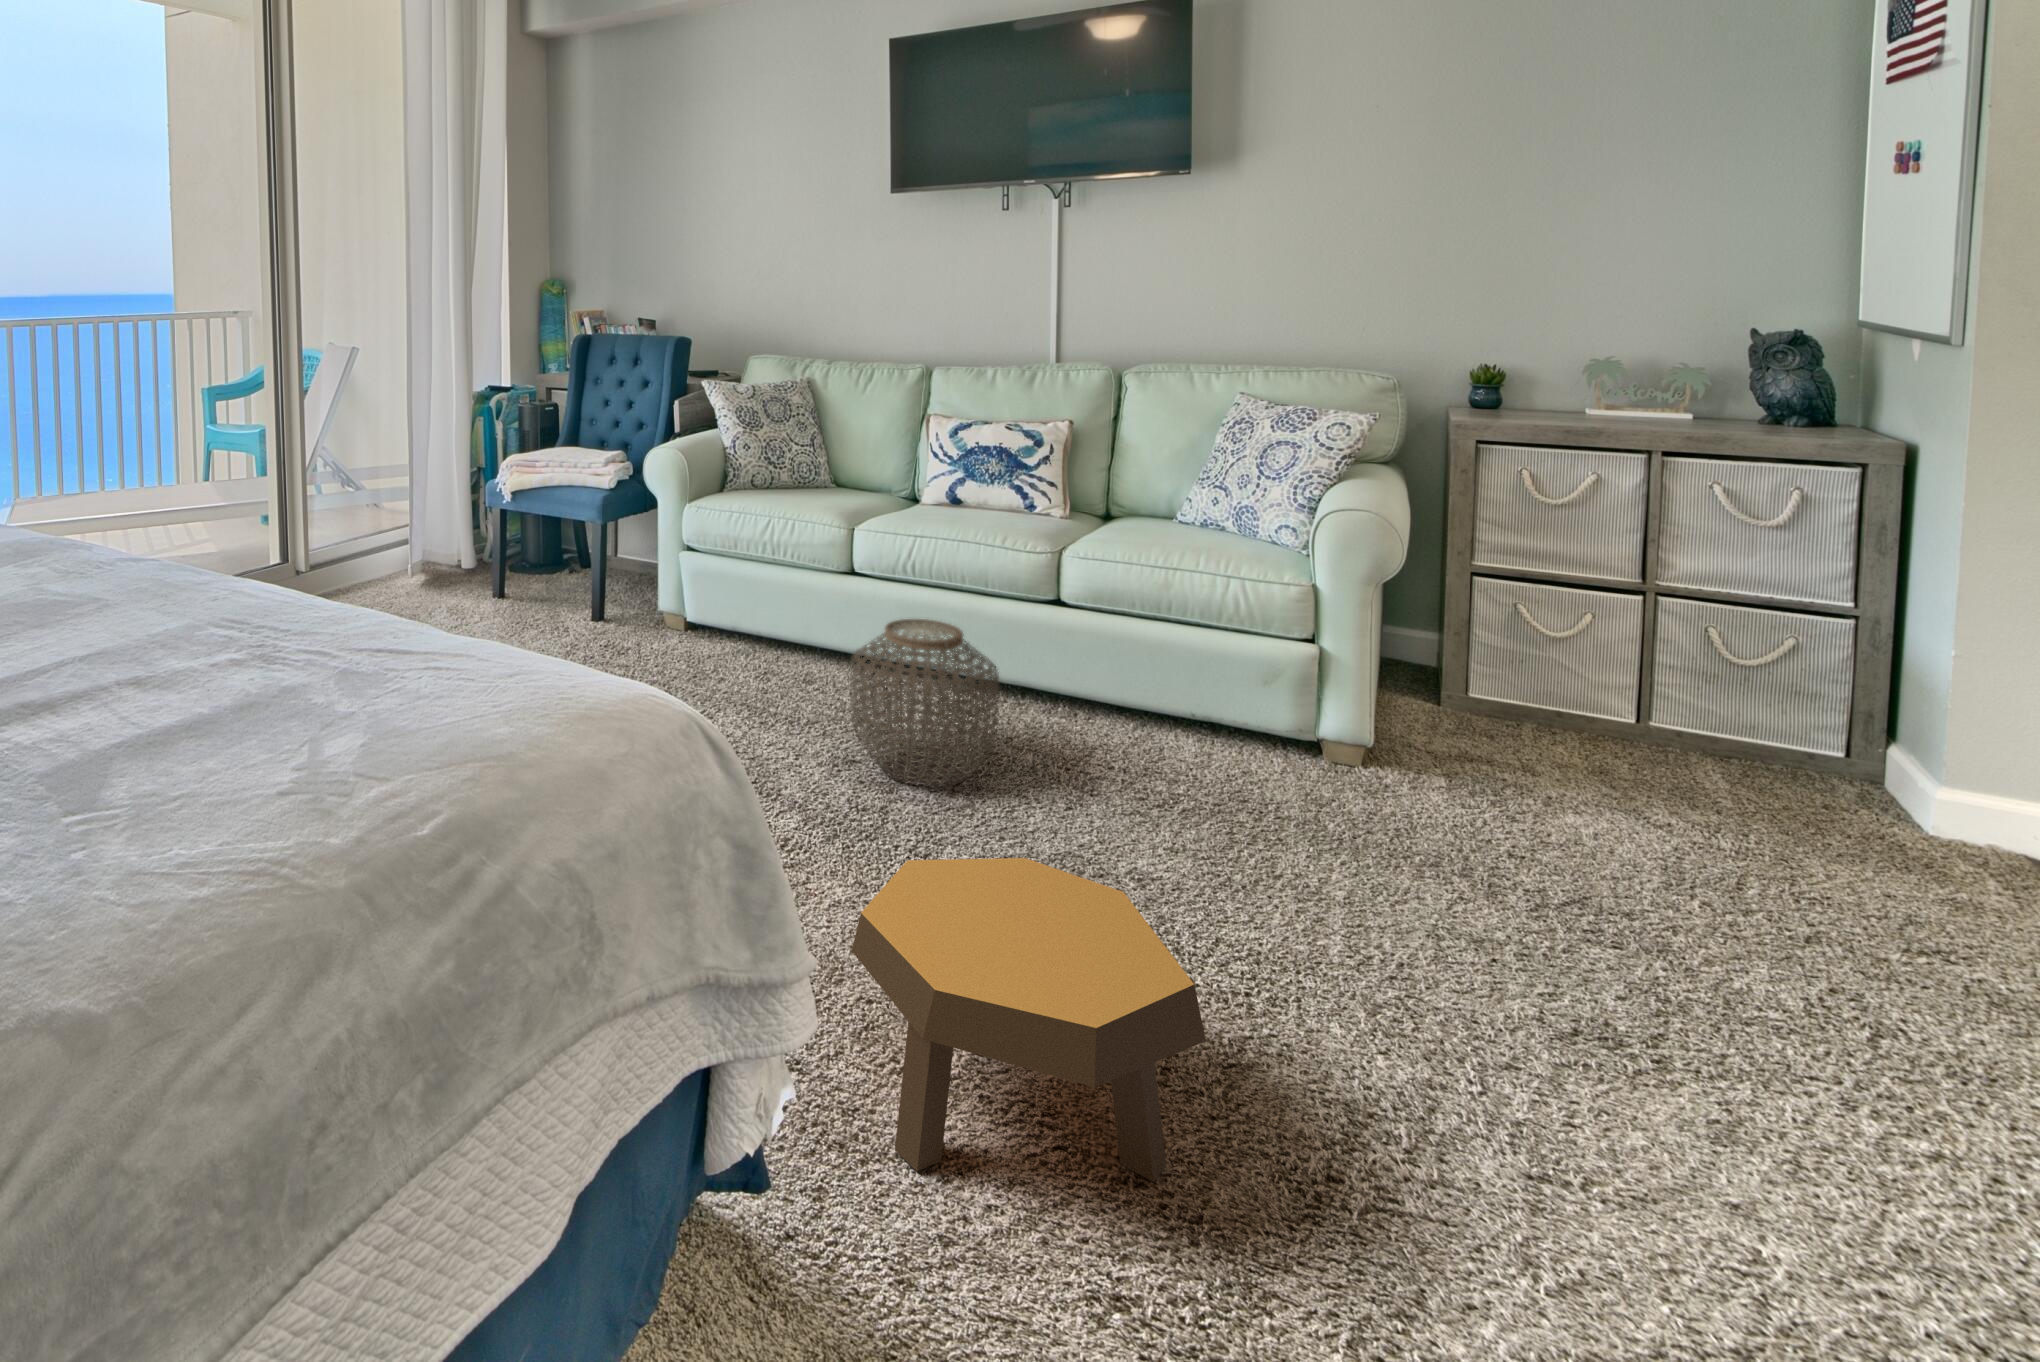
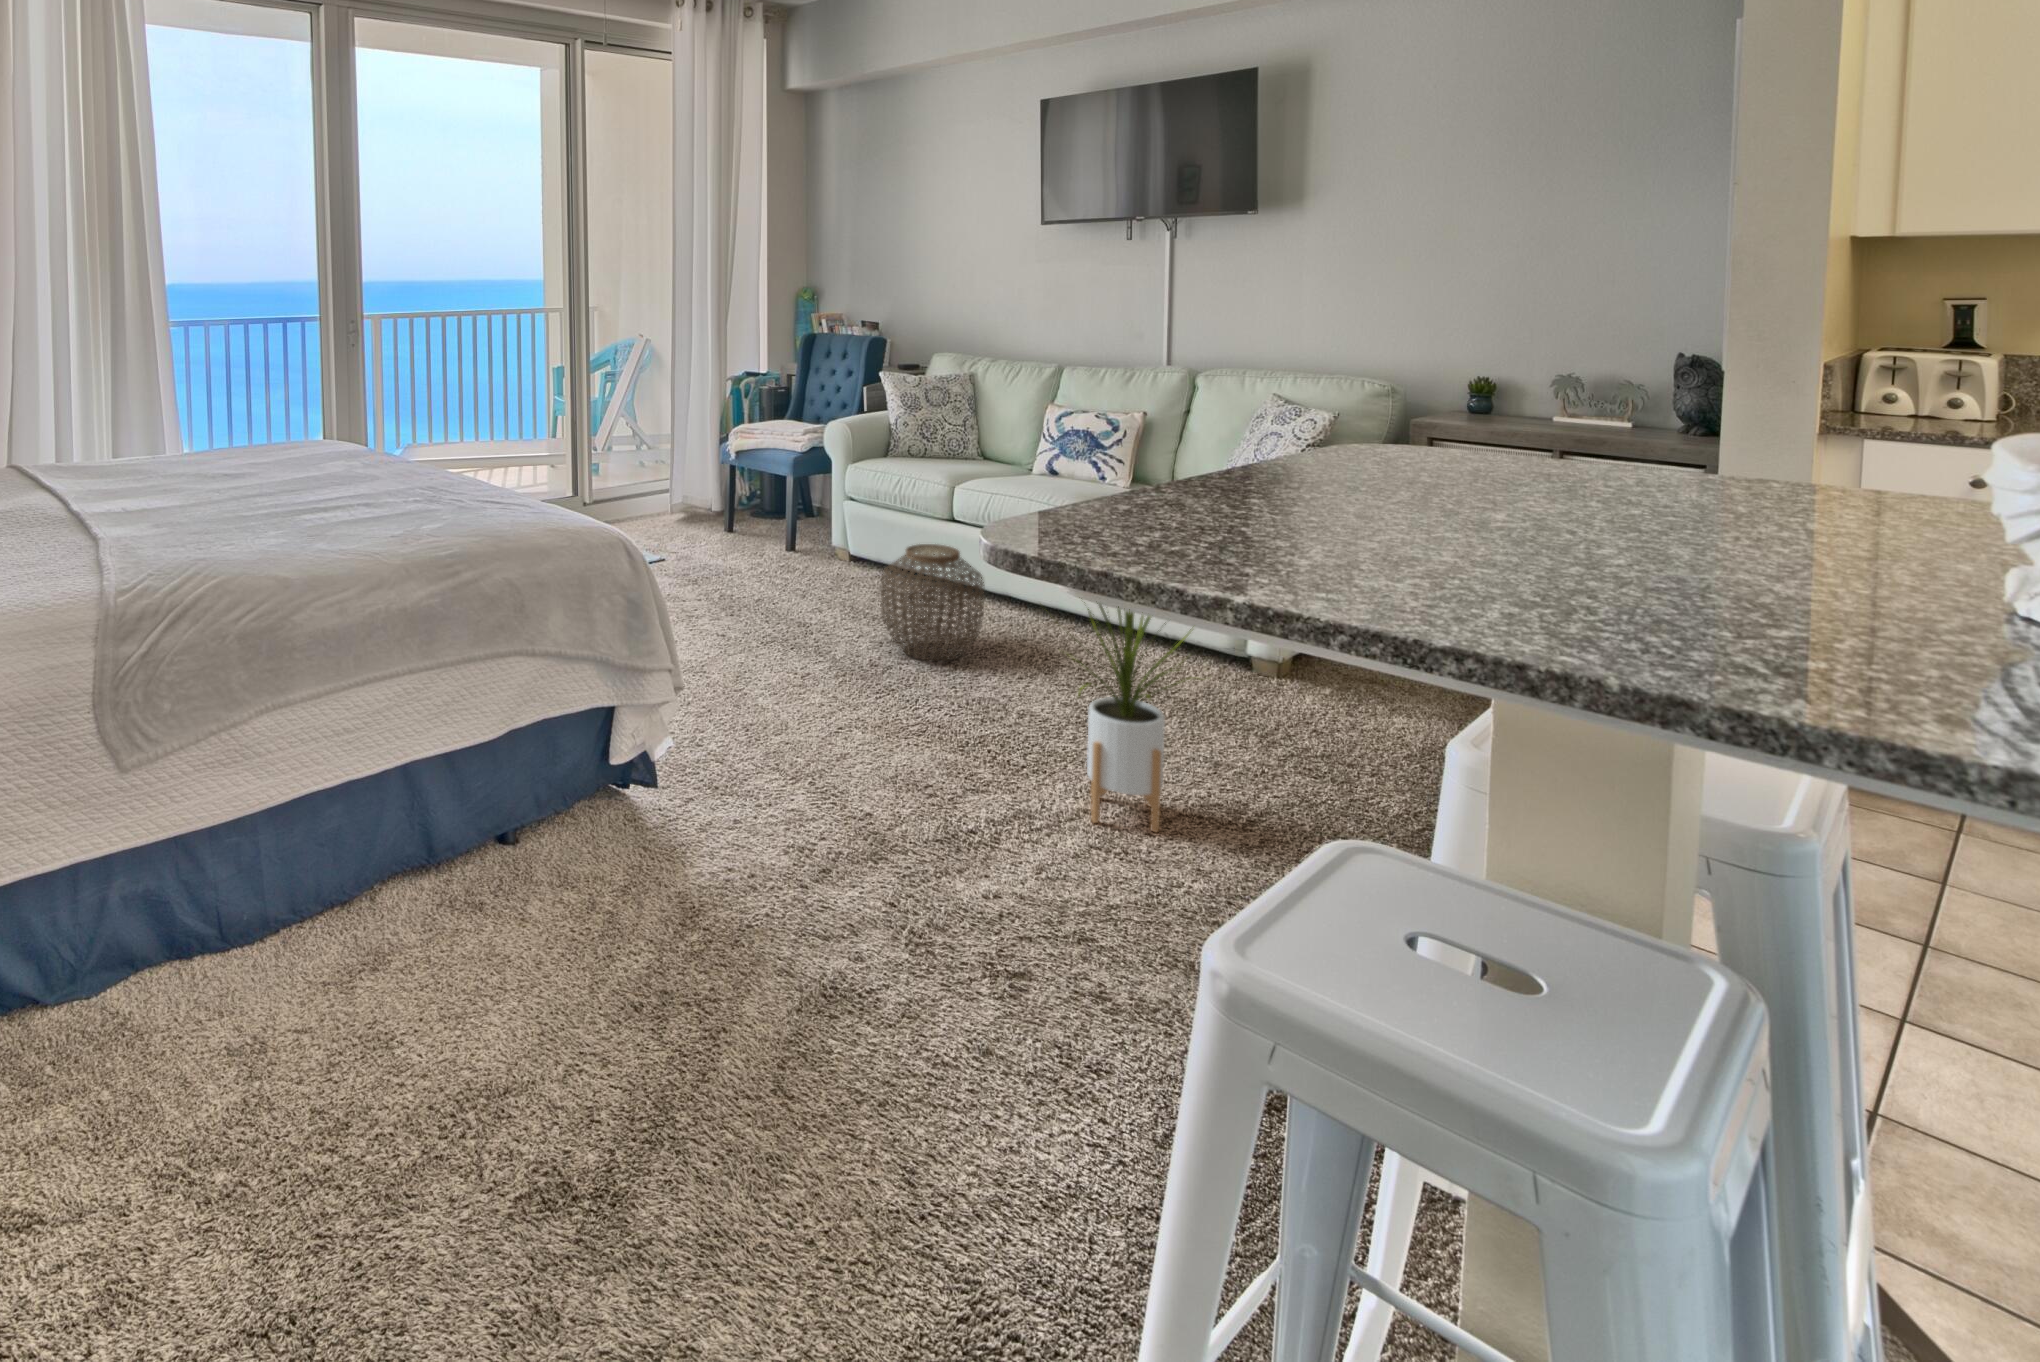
house plant: none [1349,620,1660,1093] -> present [1046,602,1193,832]
footstool: present [852,858,1206,1182] -> none [722,658,901,828]

